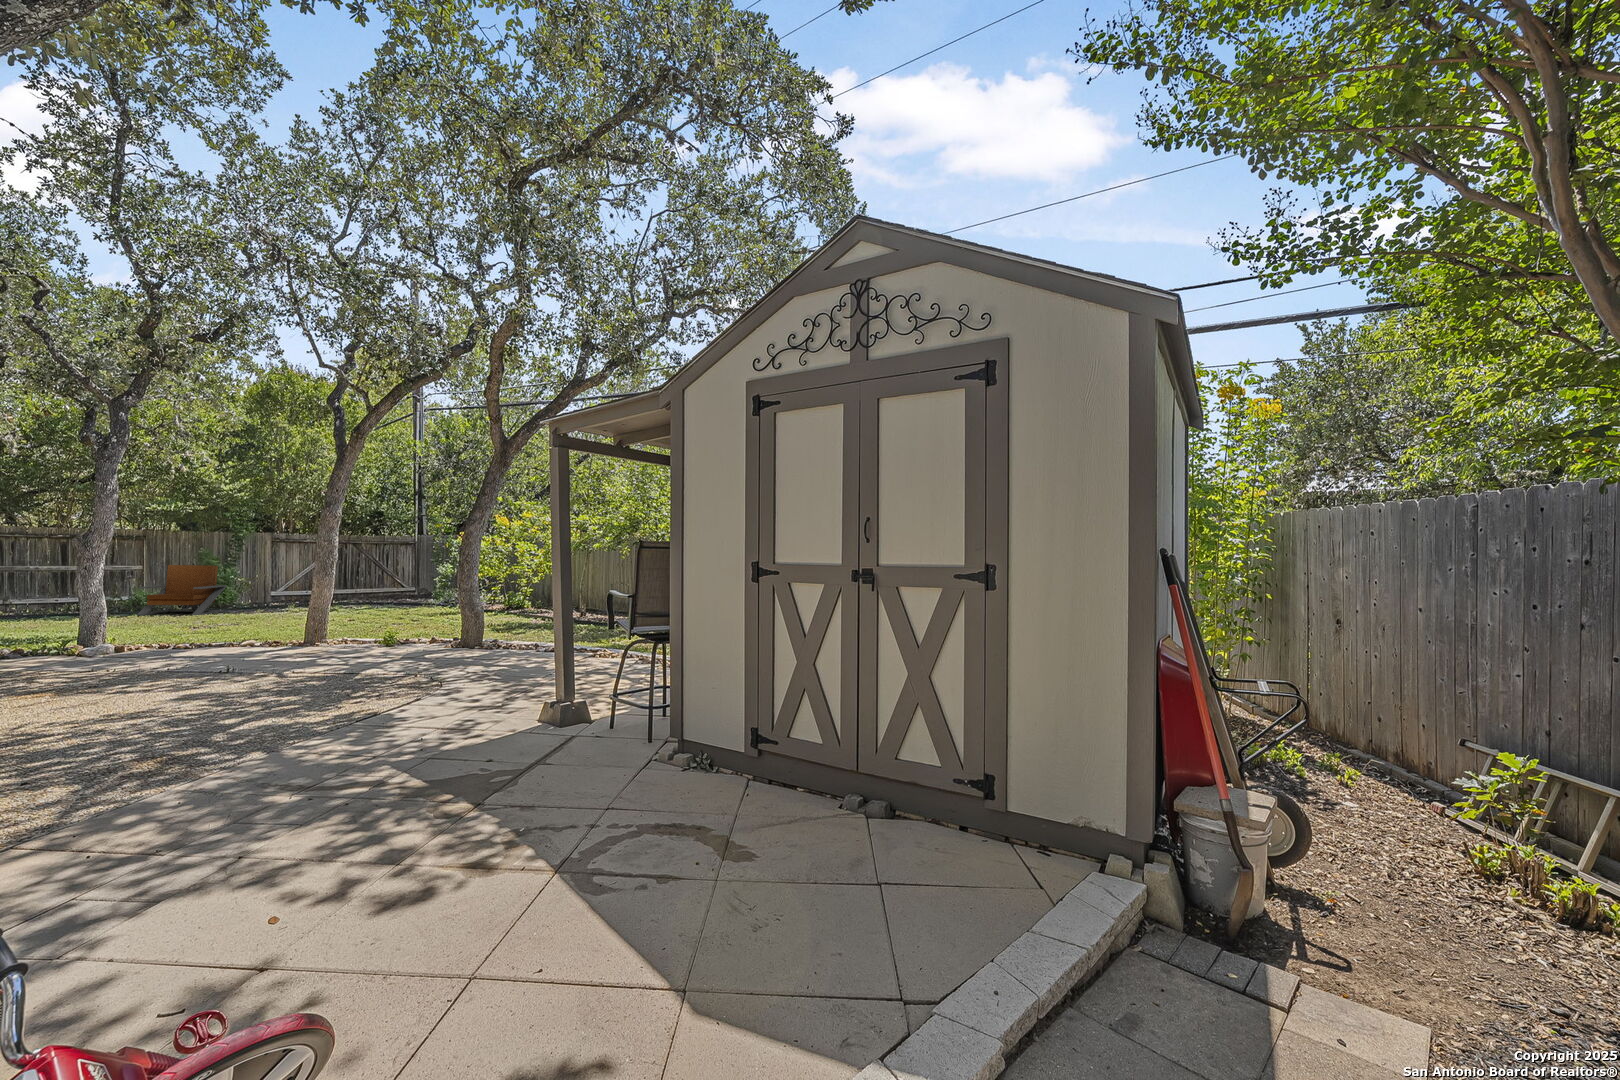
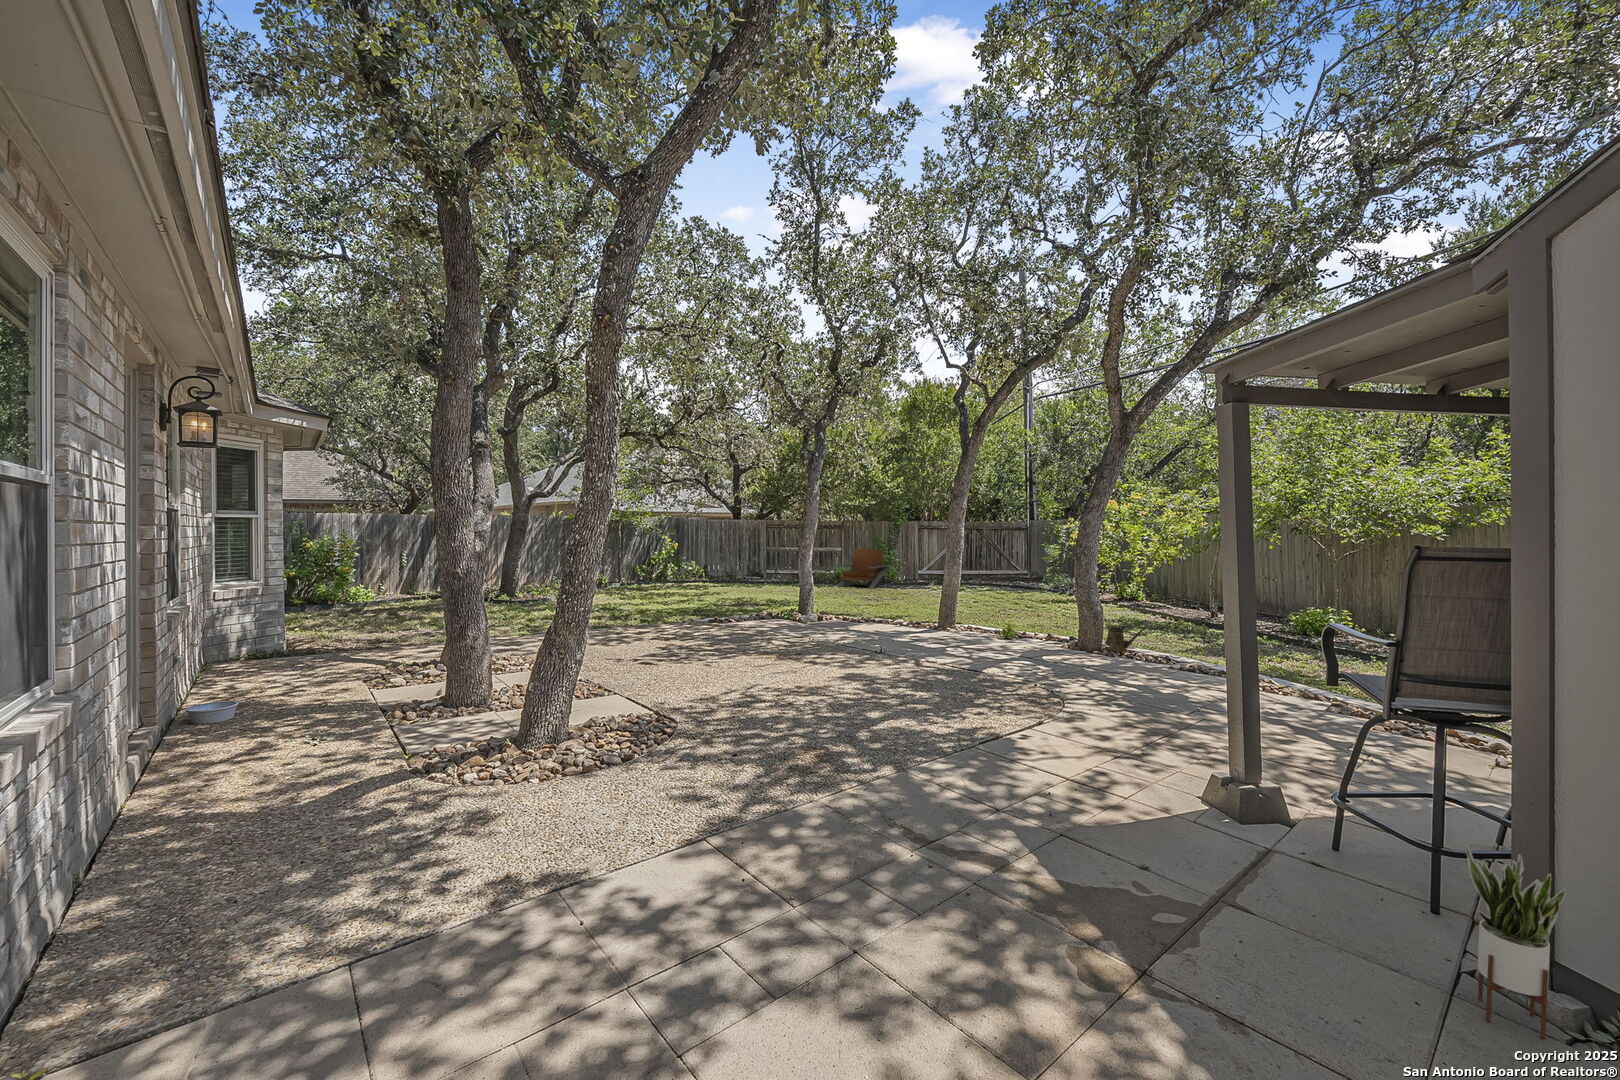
watering can: none [483,621,526,646] -> present [1103,627,1147,652]
potted plant: none [664,680,702,775] -> present [1462,839,1566,1039]

